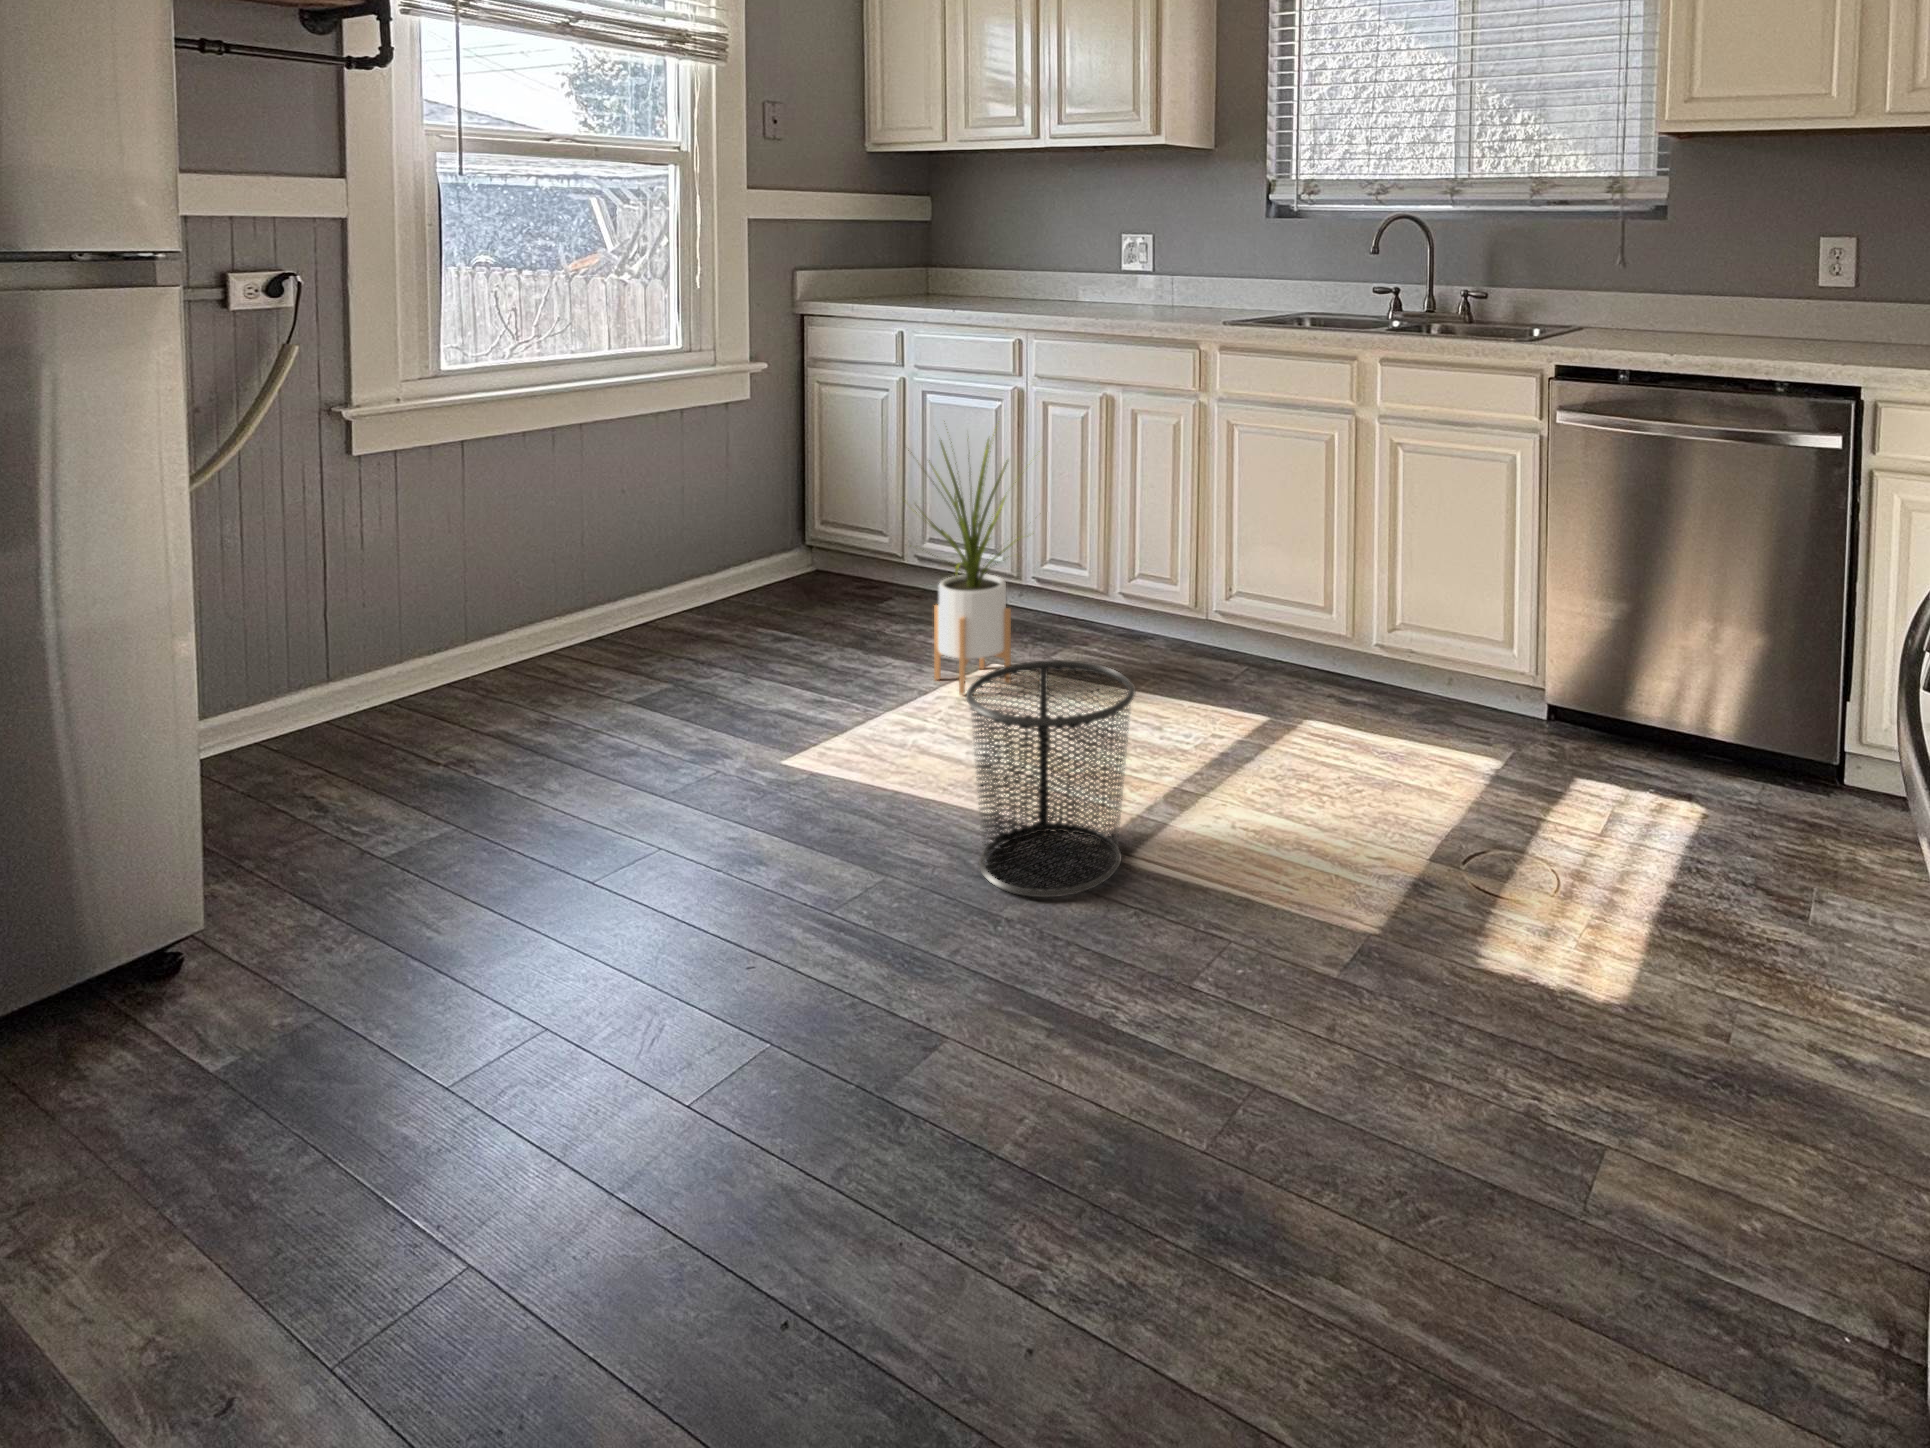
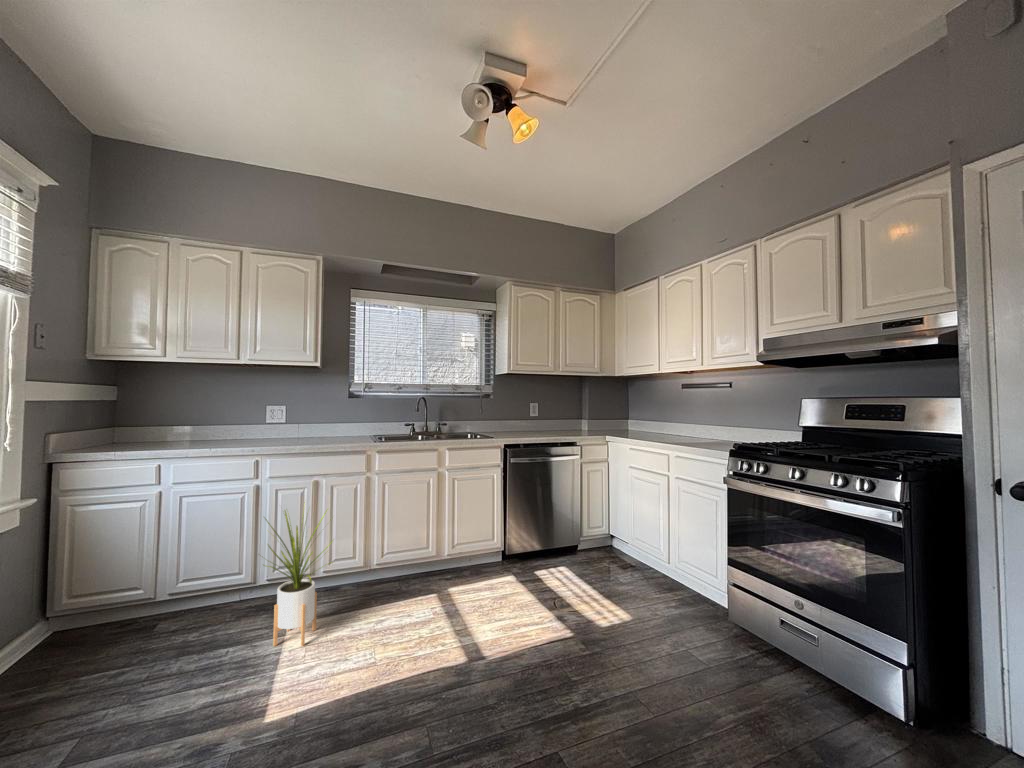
waste bin: present [966,660,1135,897] -> none [435,588,508,704]

